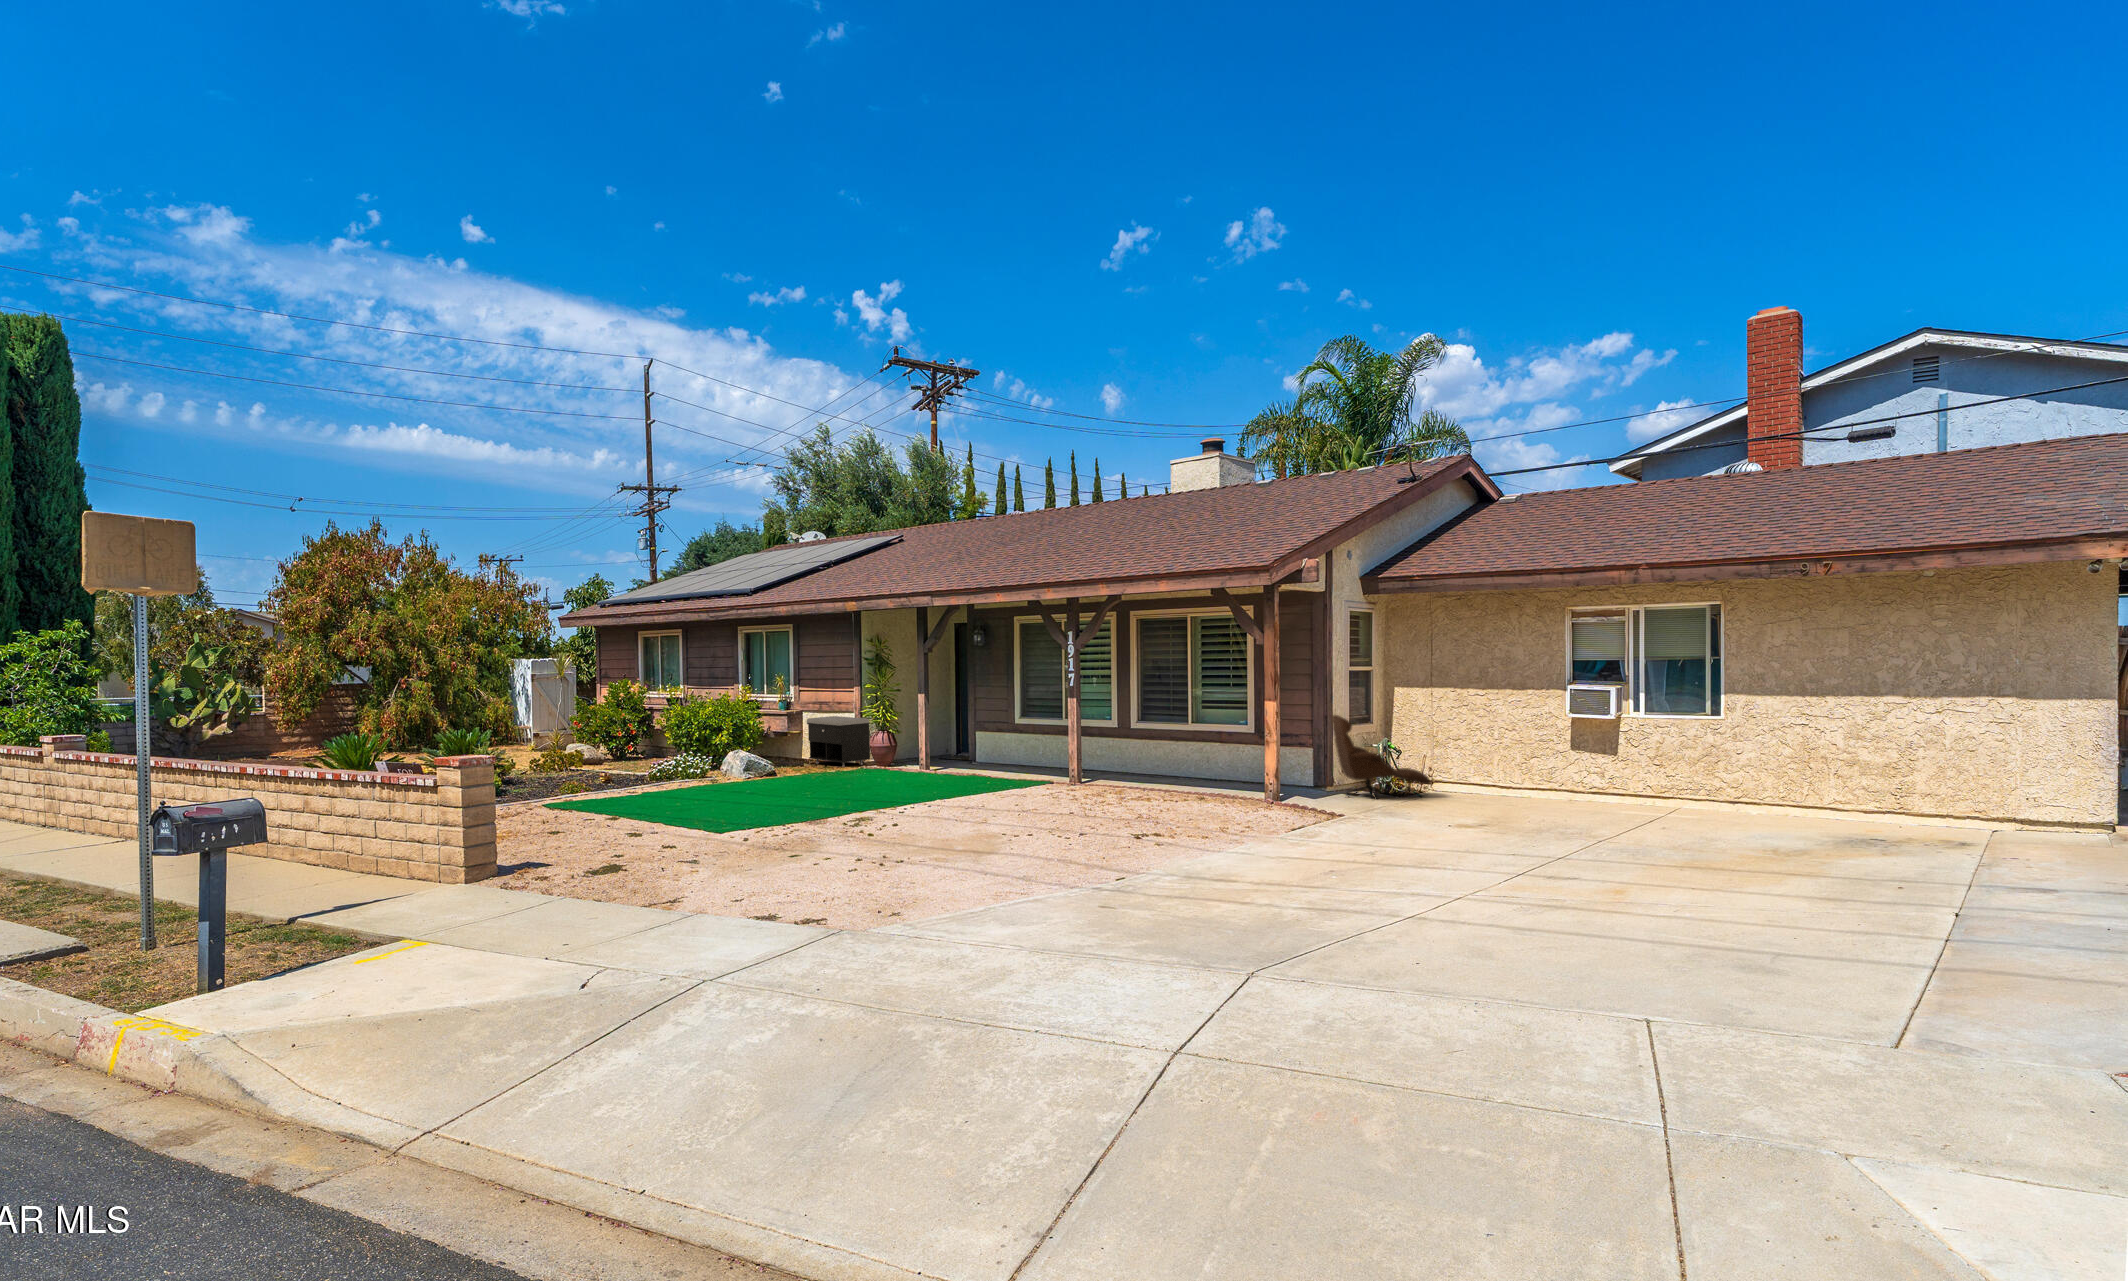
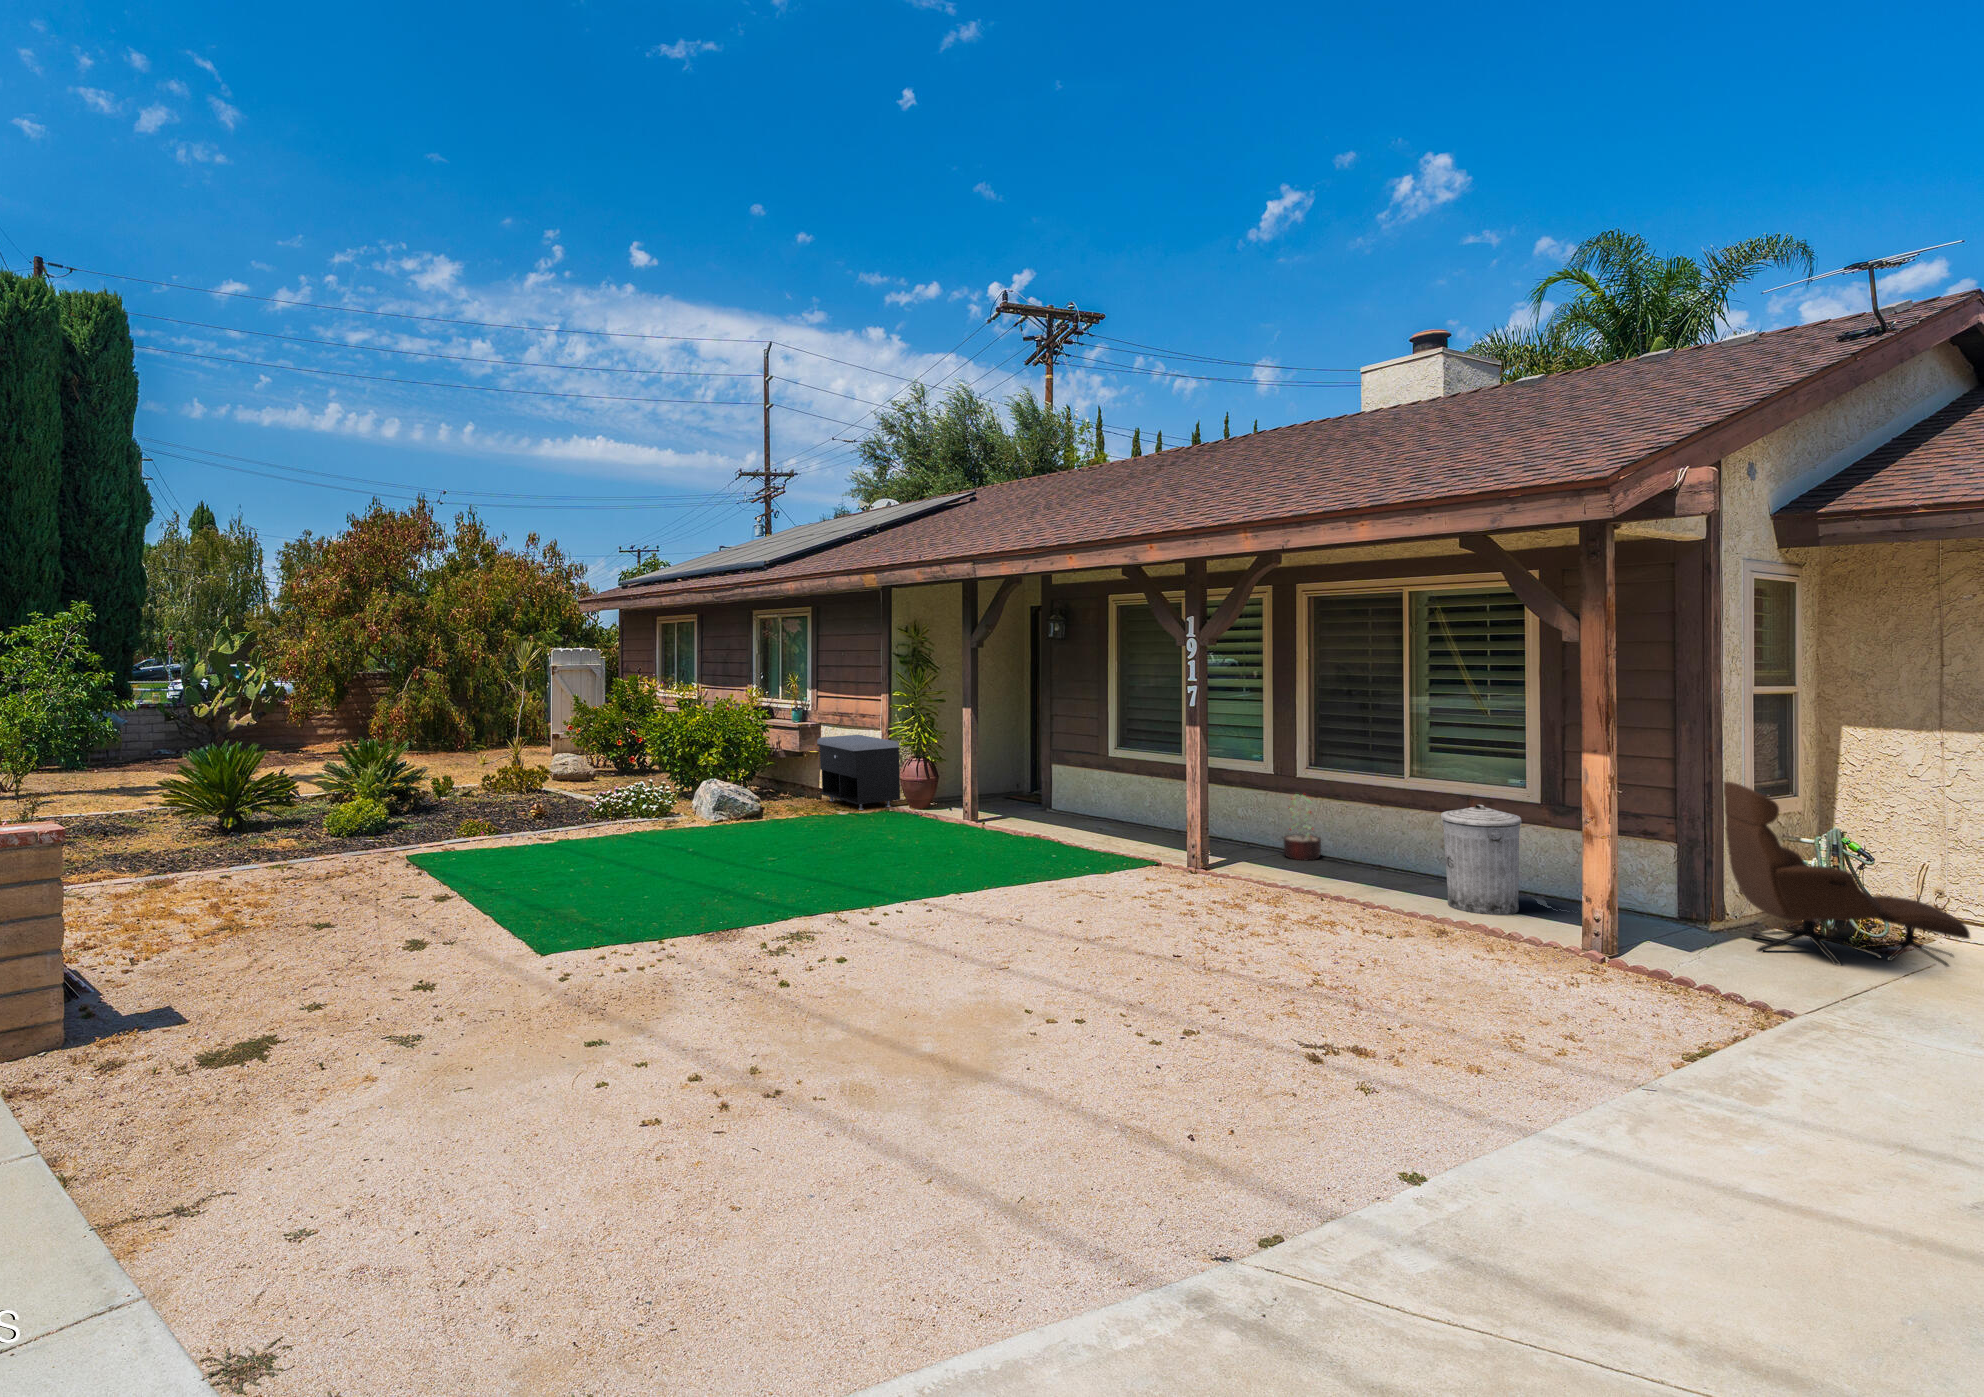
trash can: none [1205,735,1245,793] -> present [1441,805,1522,915]
decorative plant: none [1123,736,1144,776] -> present [1284,794,1321,860]

